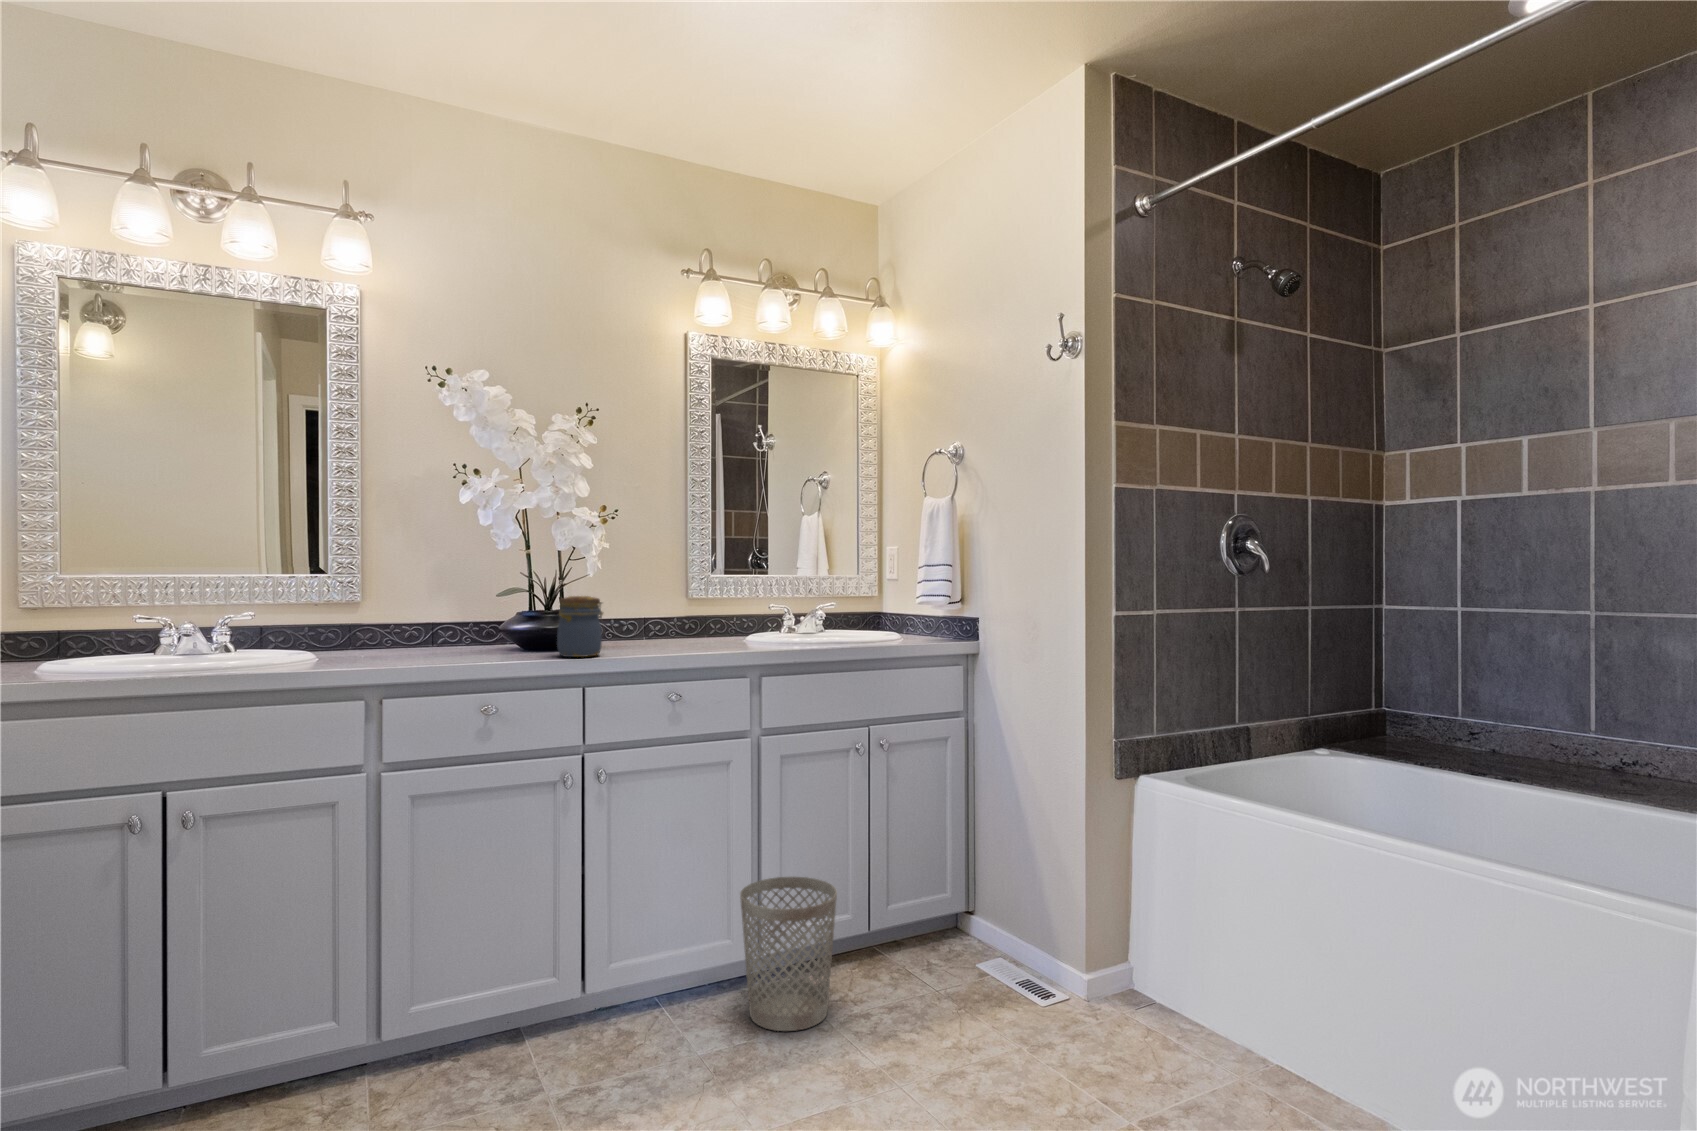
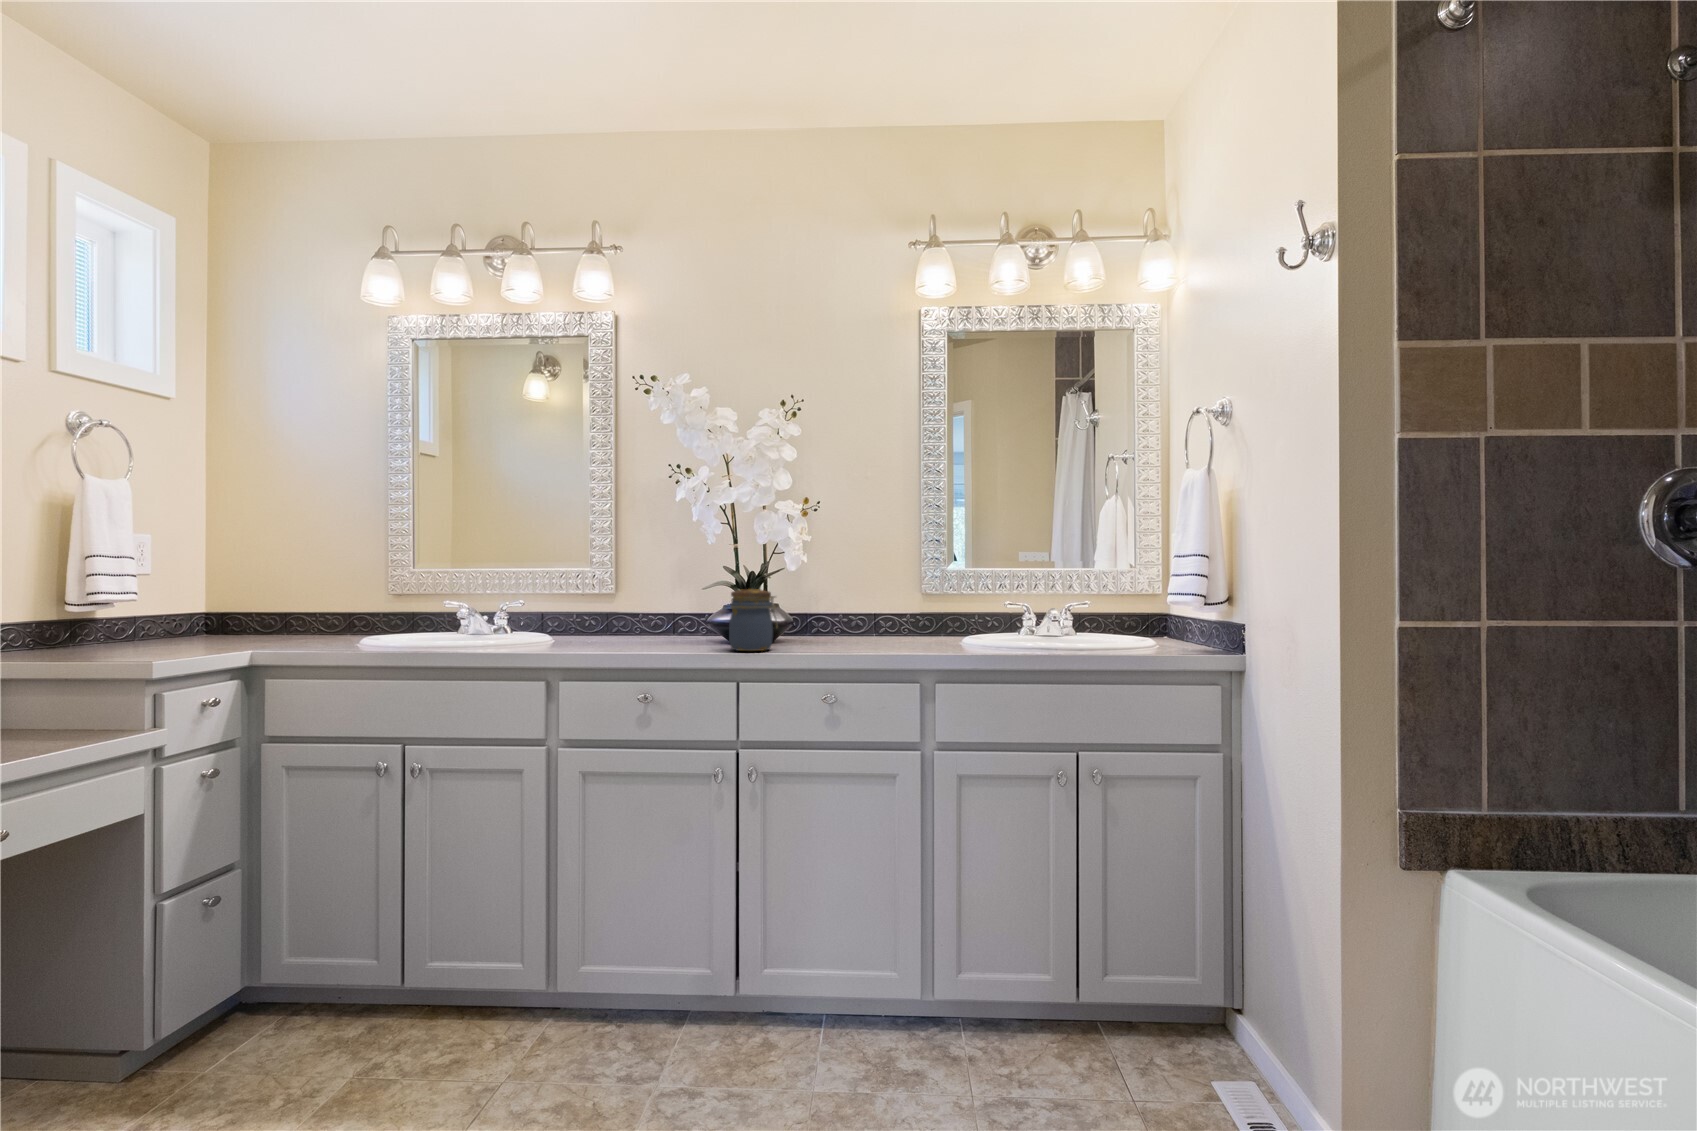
wastebasket: present [740,877,837,1031] -> none [883,914,996,1097]

